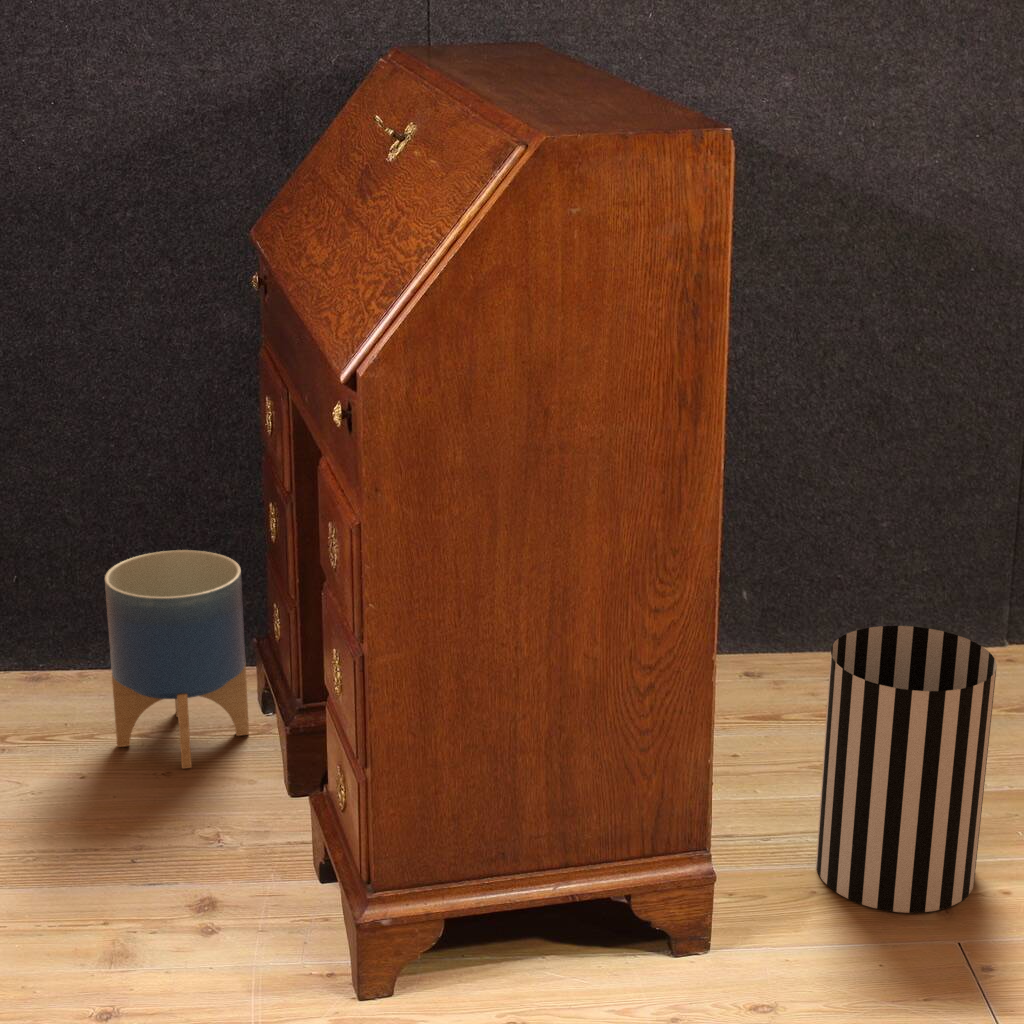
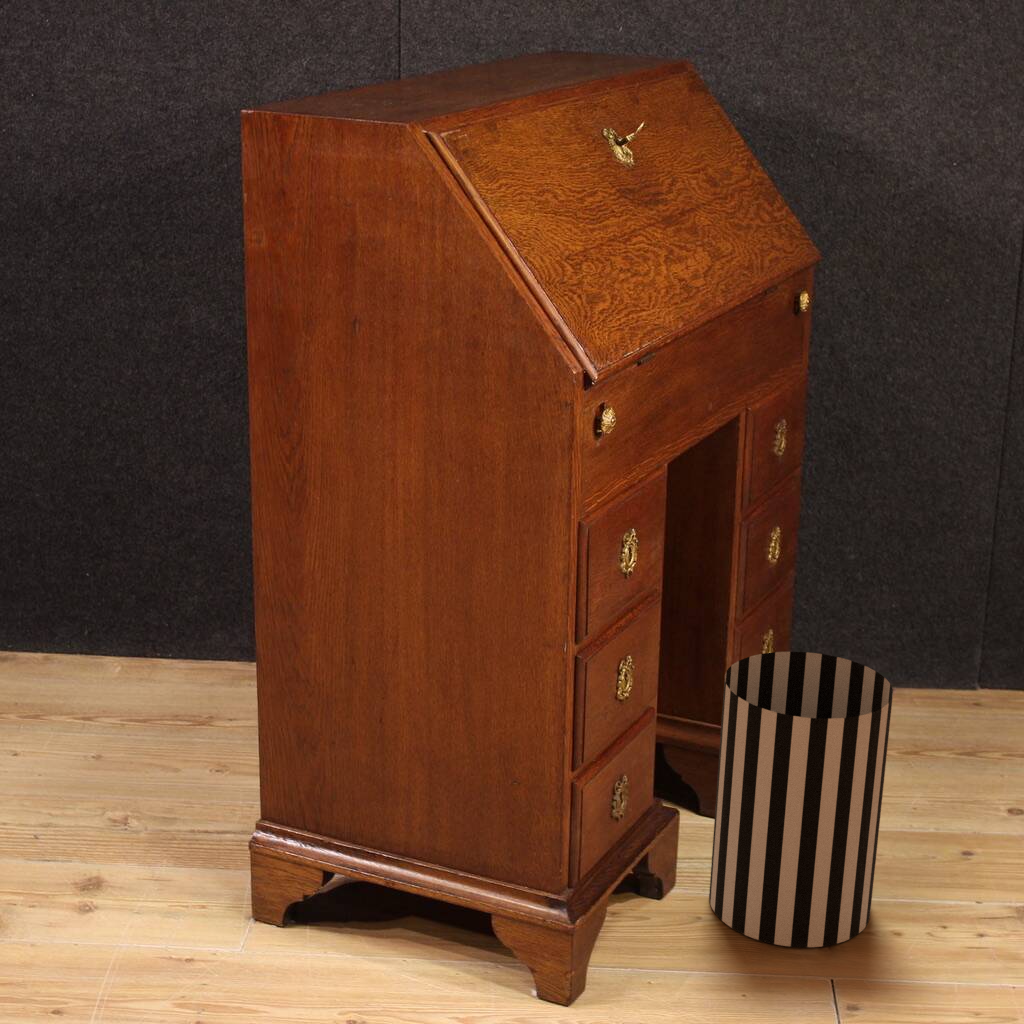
planter: present [105,550,249,768] -> none [48,539,188,752]

